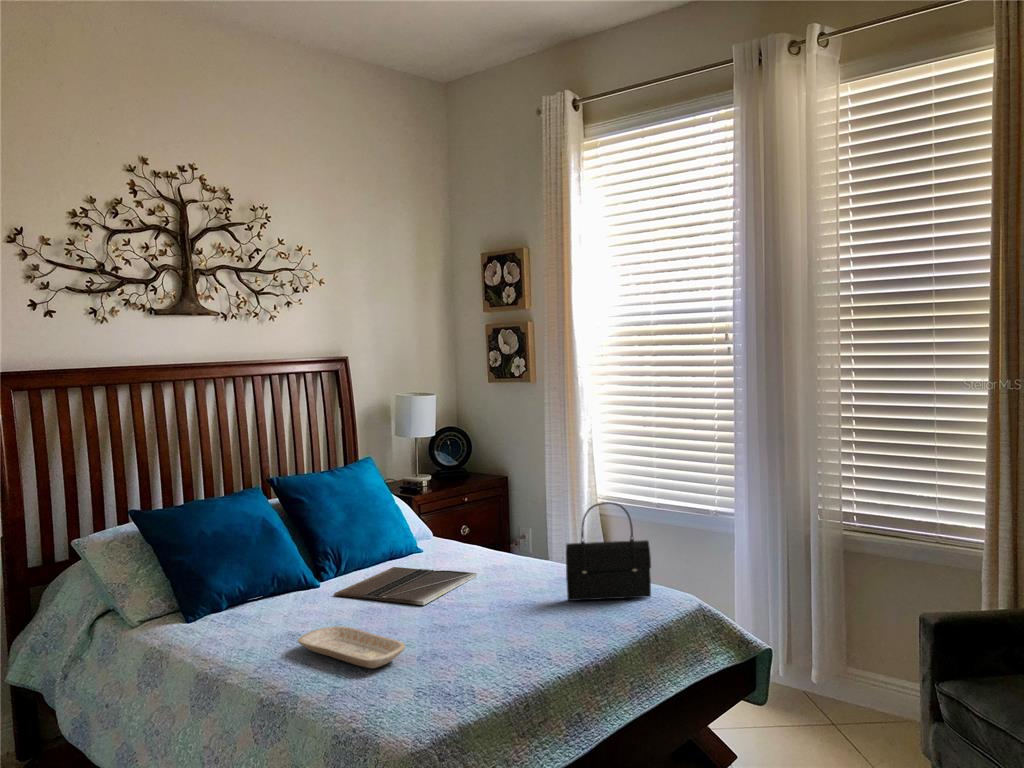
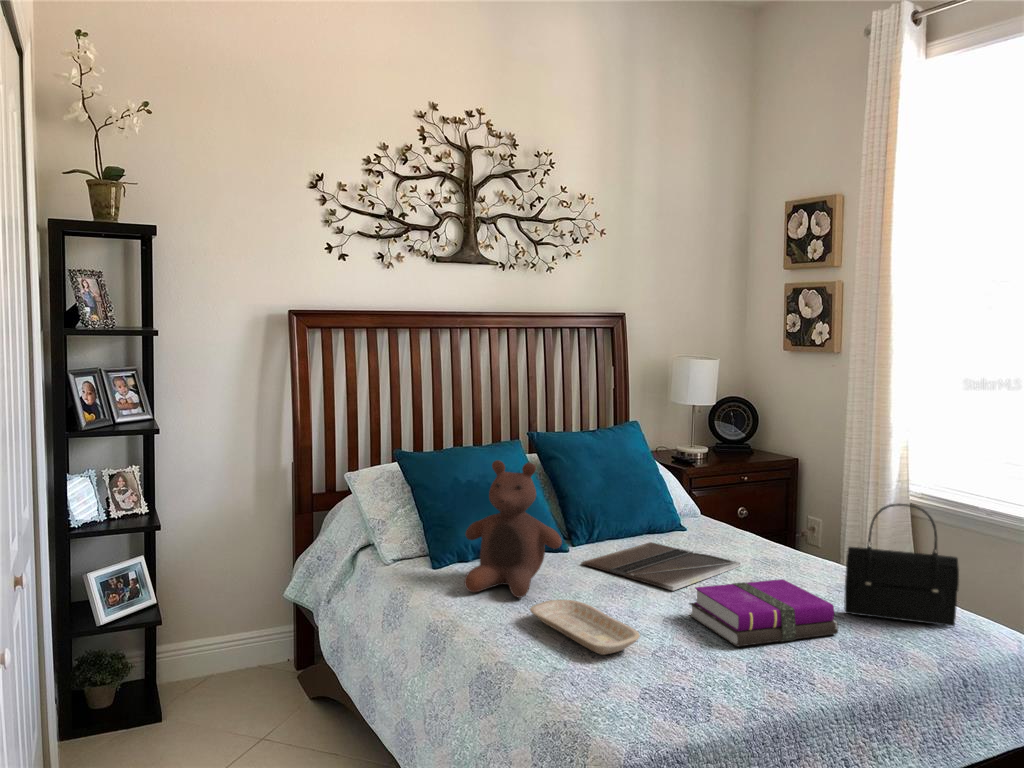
stuffed bear: none [219,504,318,636] -> present [464,460,562,598]
notebook: none [442,580,566,641] -> present [690,579,838,646]

